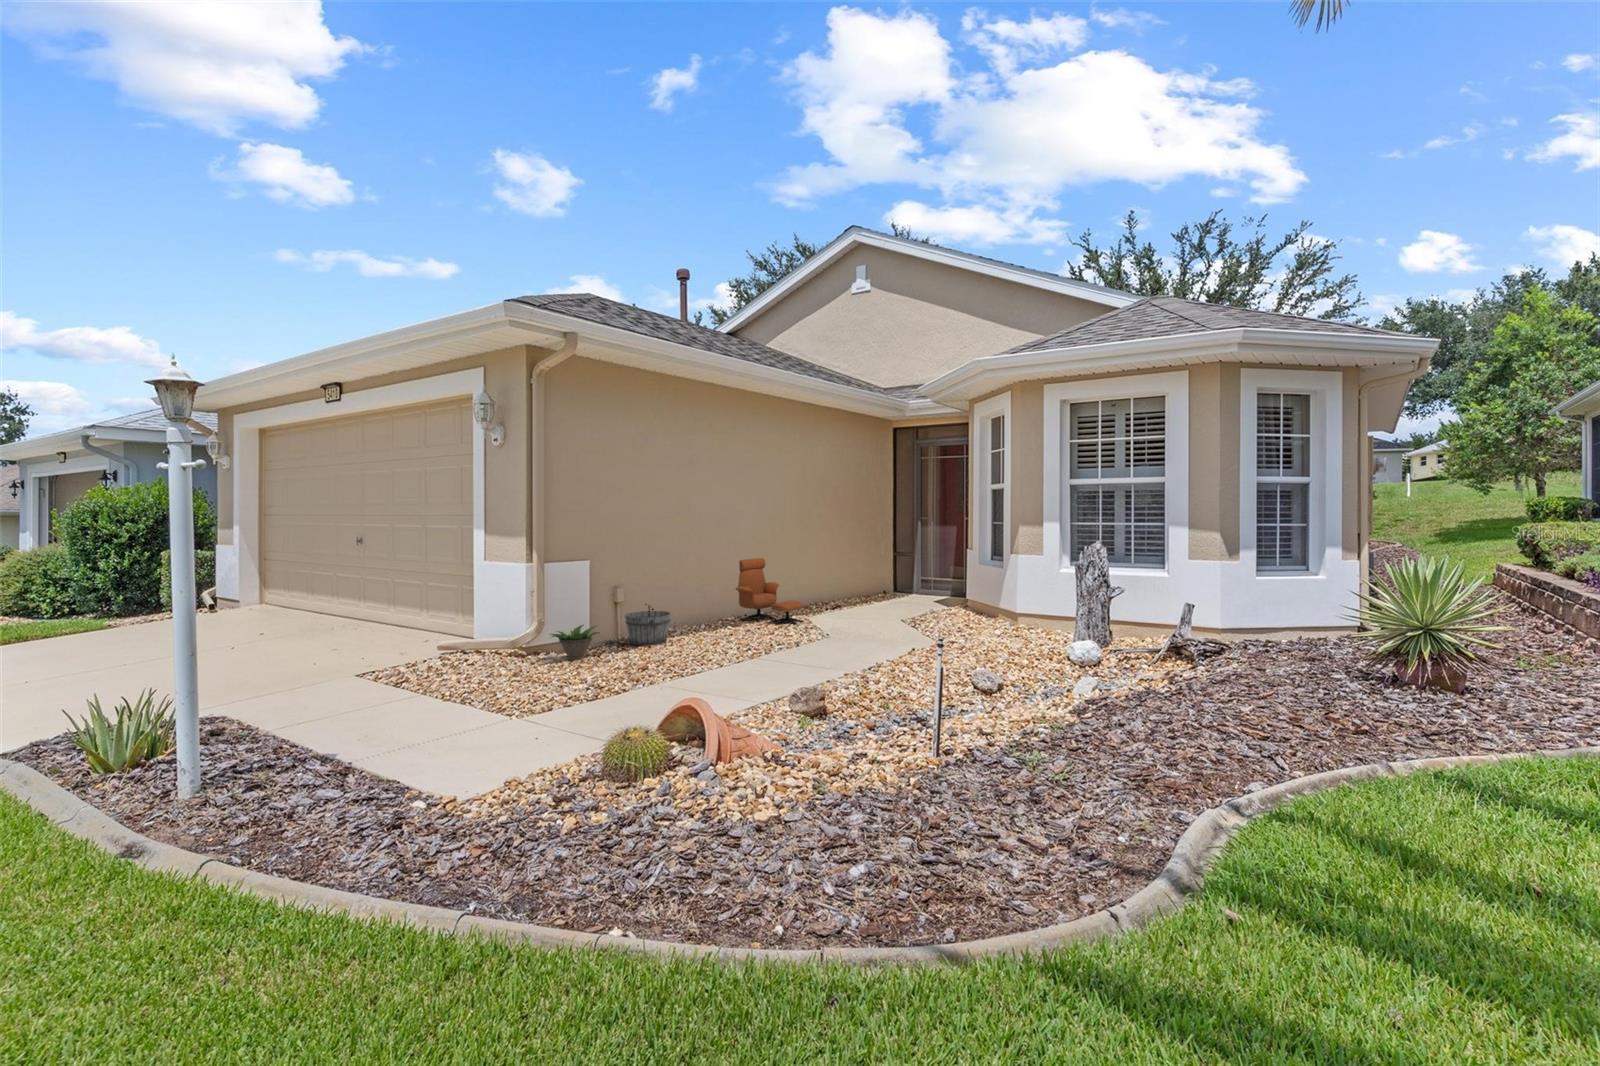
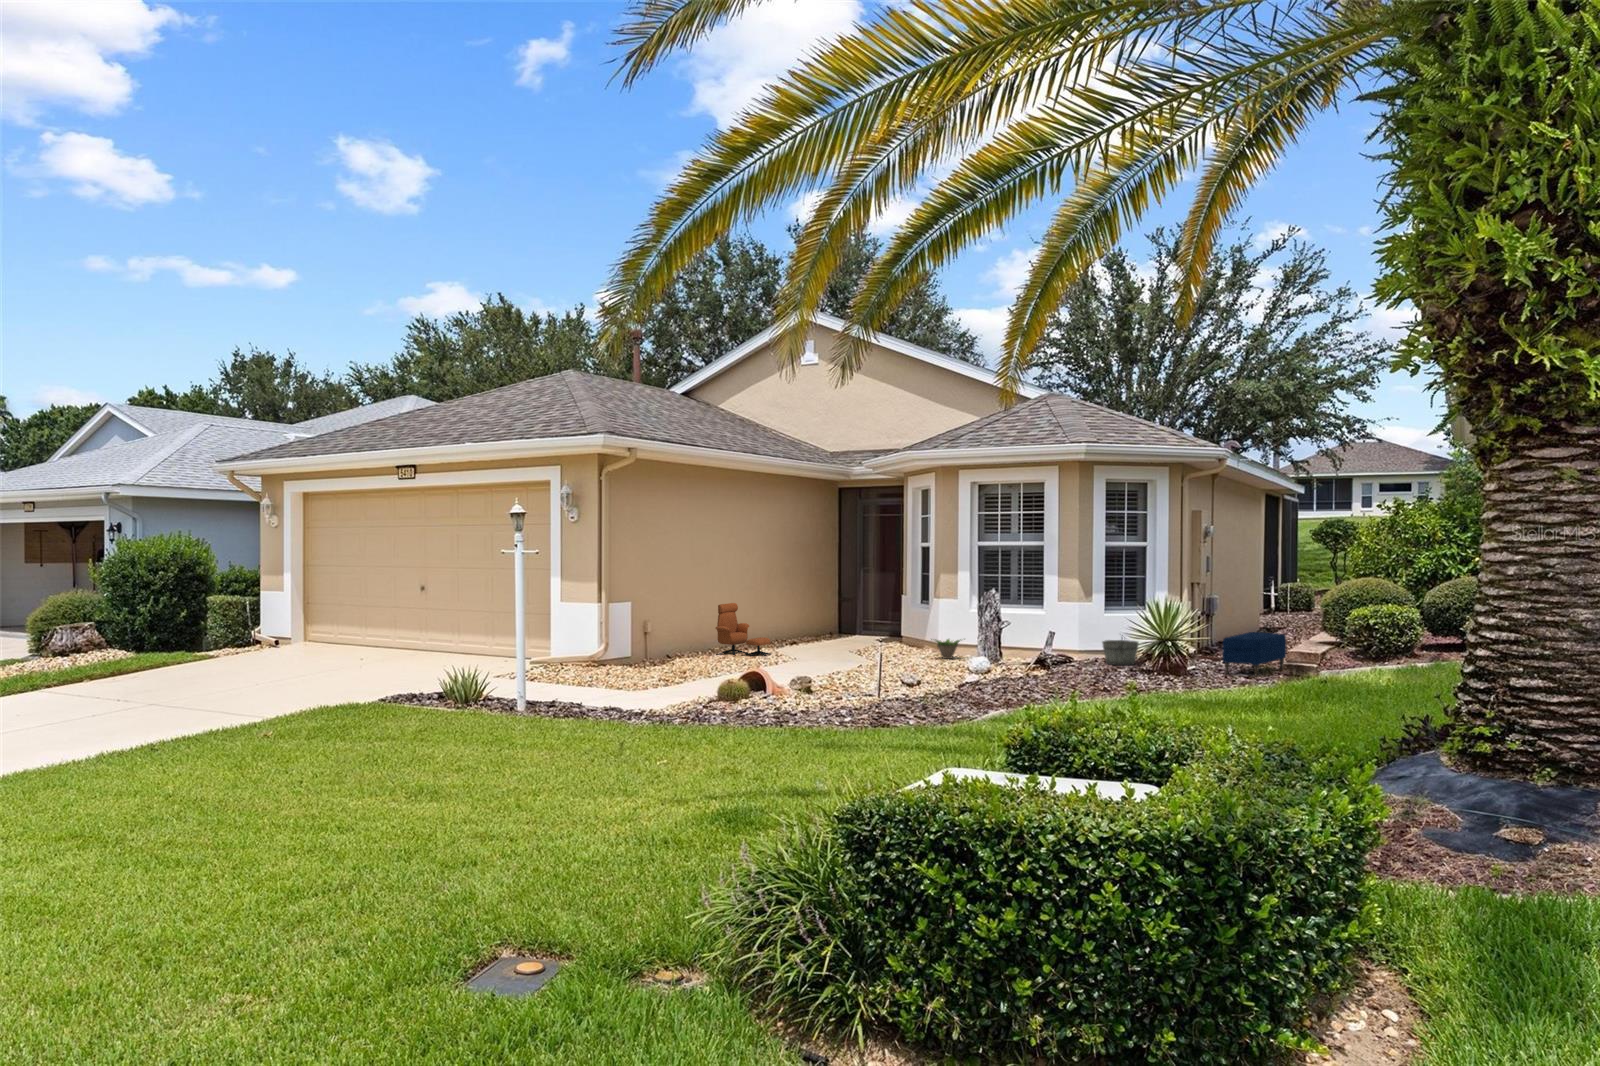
wooden bucket: present [625,604,671,646] -> present [1102,635,1138,665]
bench: none [1486,608,1575,687] -> present [1222,632,1286,676]
decorative plant: present [550,625,600,660] -> present [931,639,961,659]

